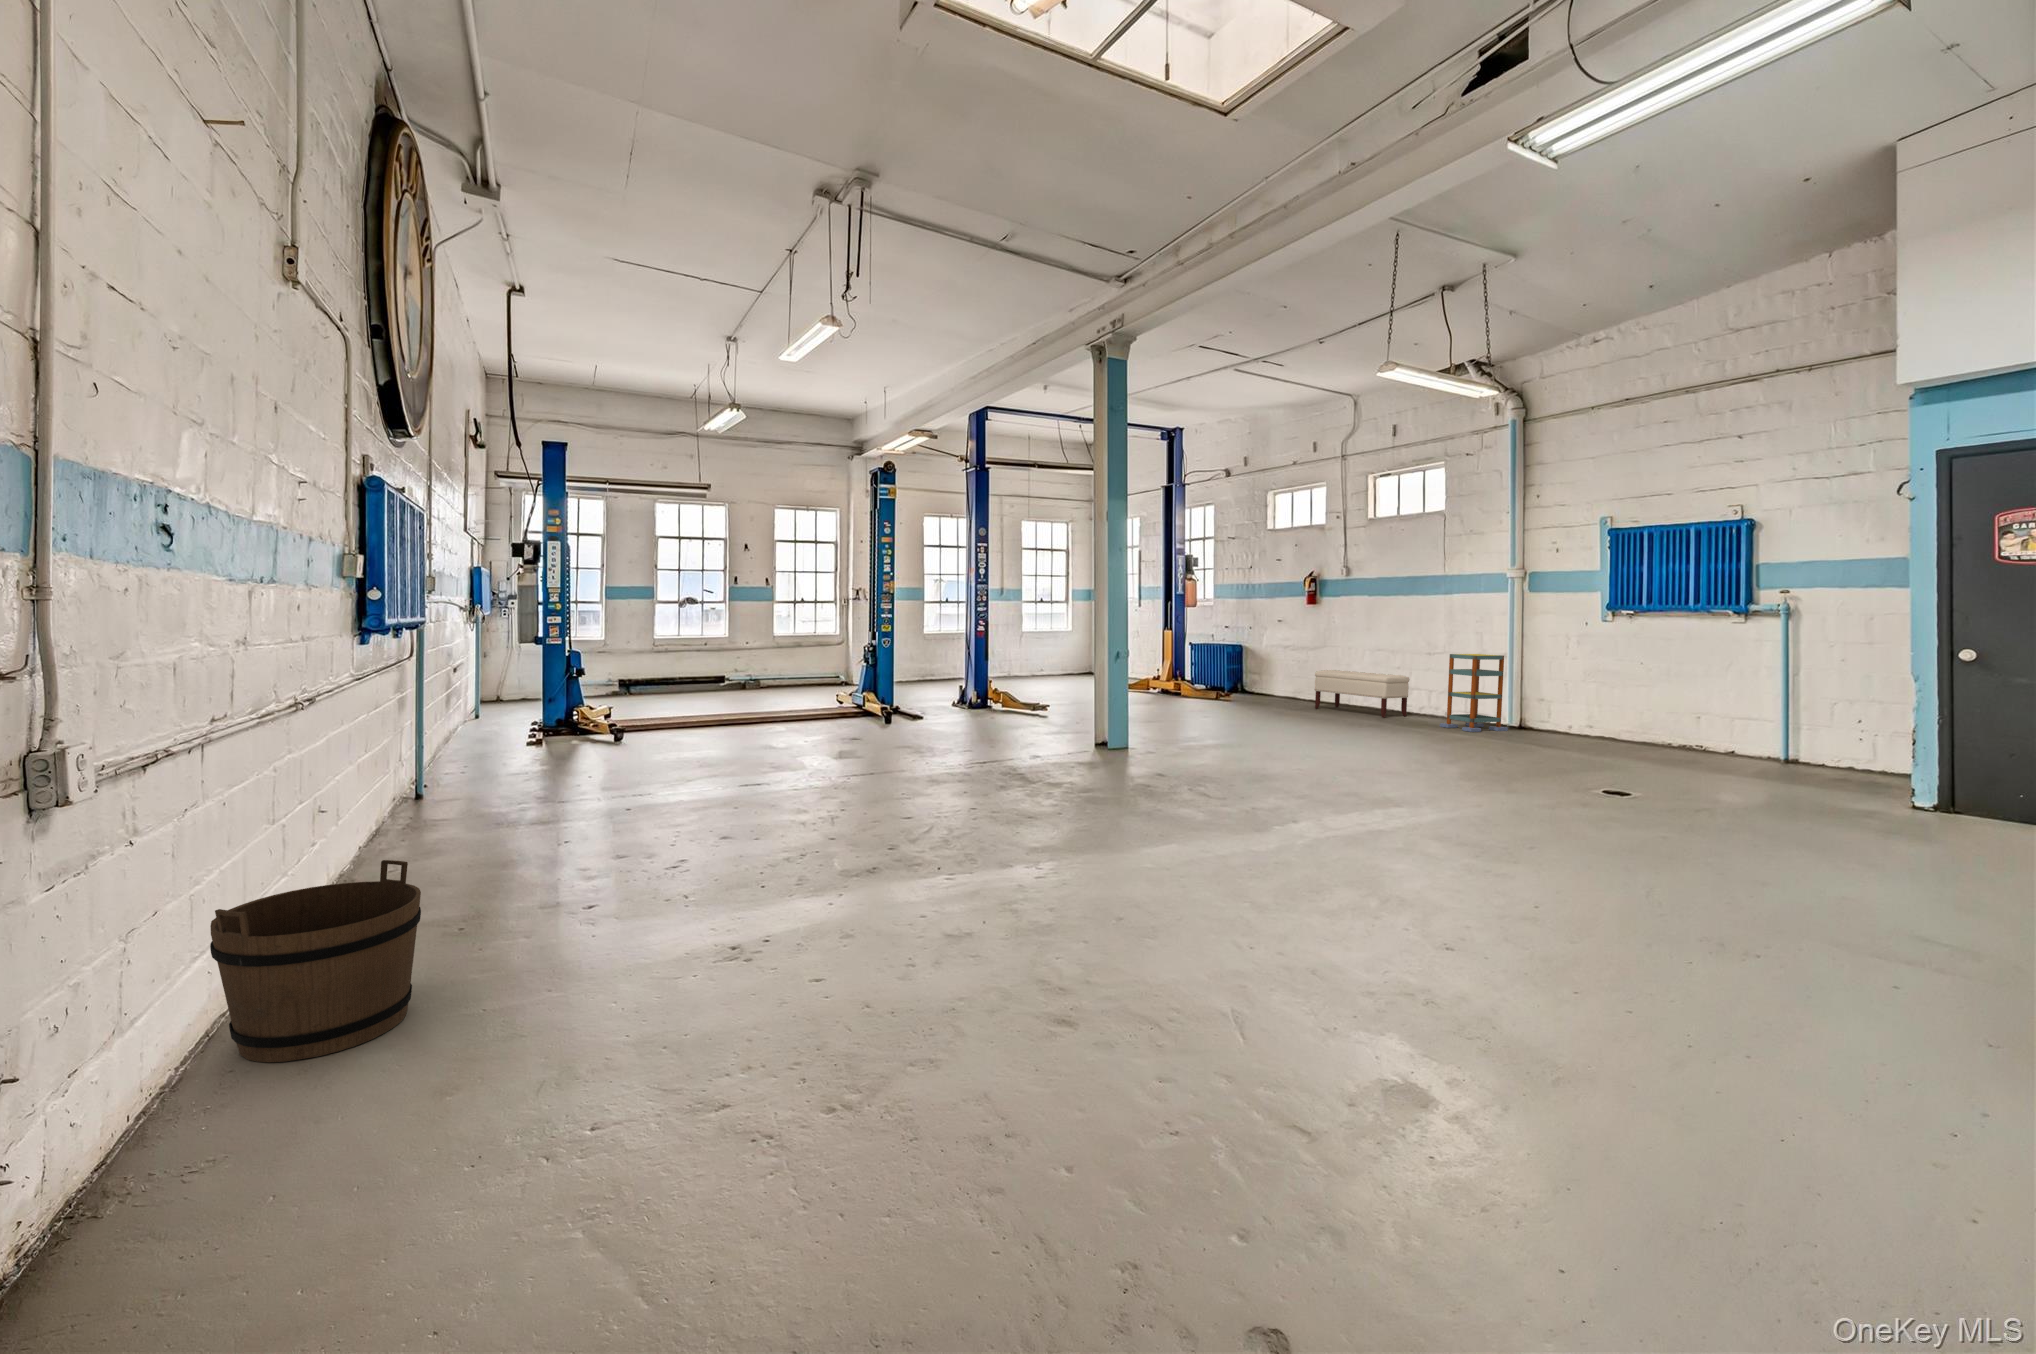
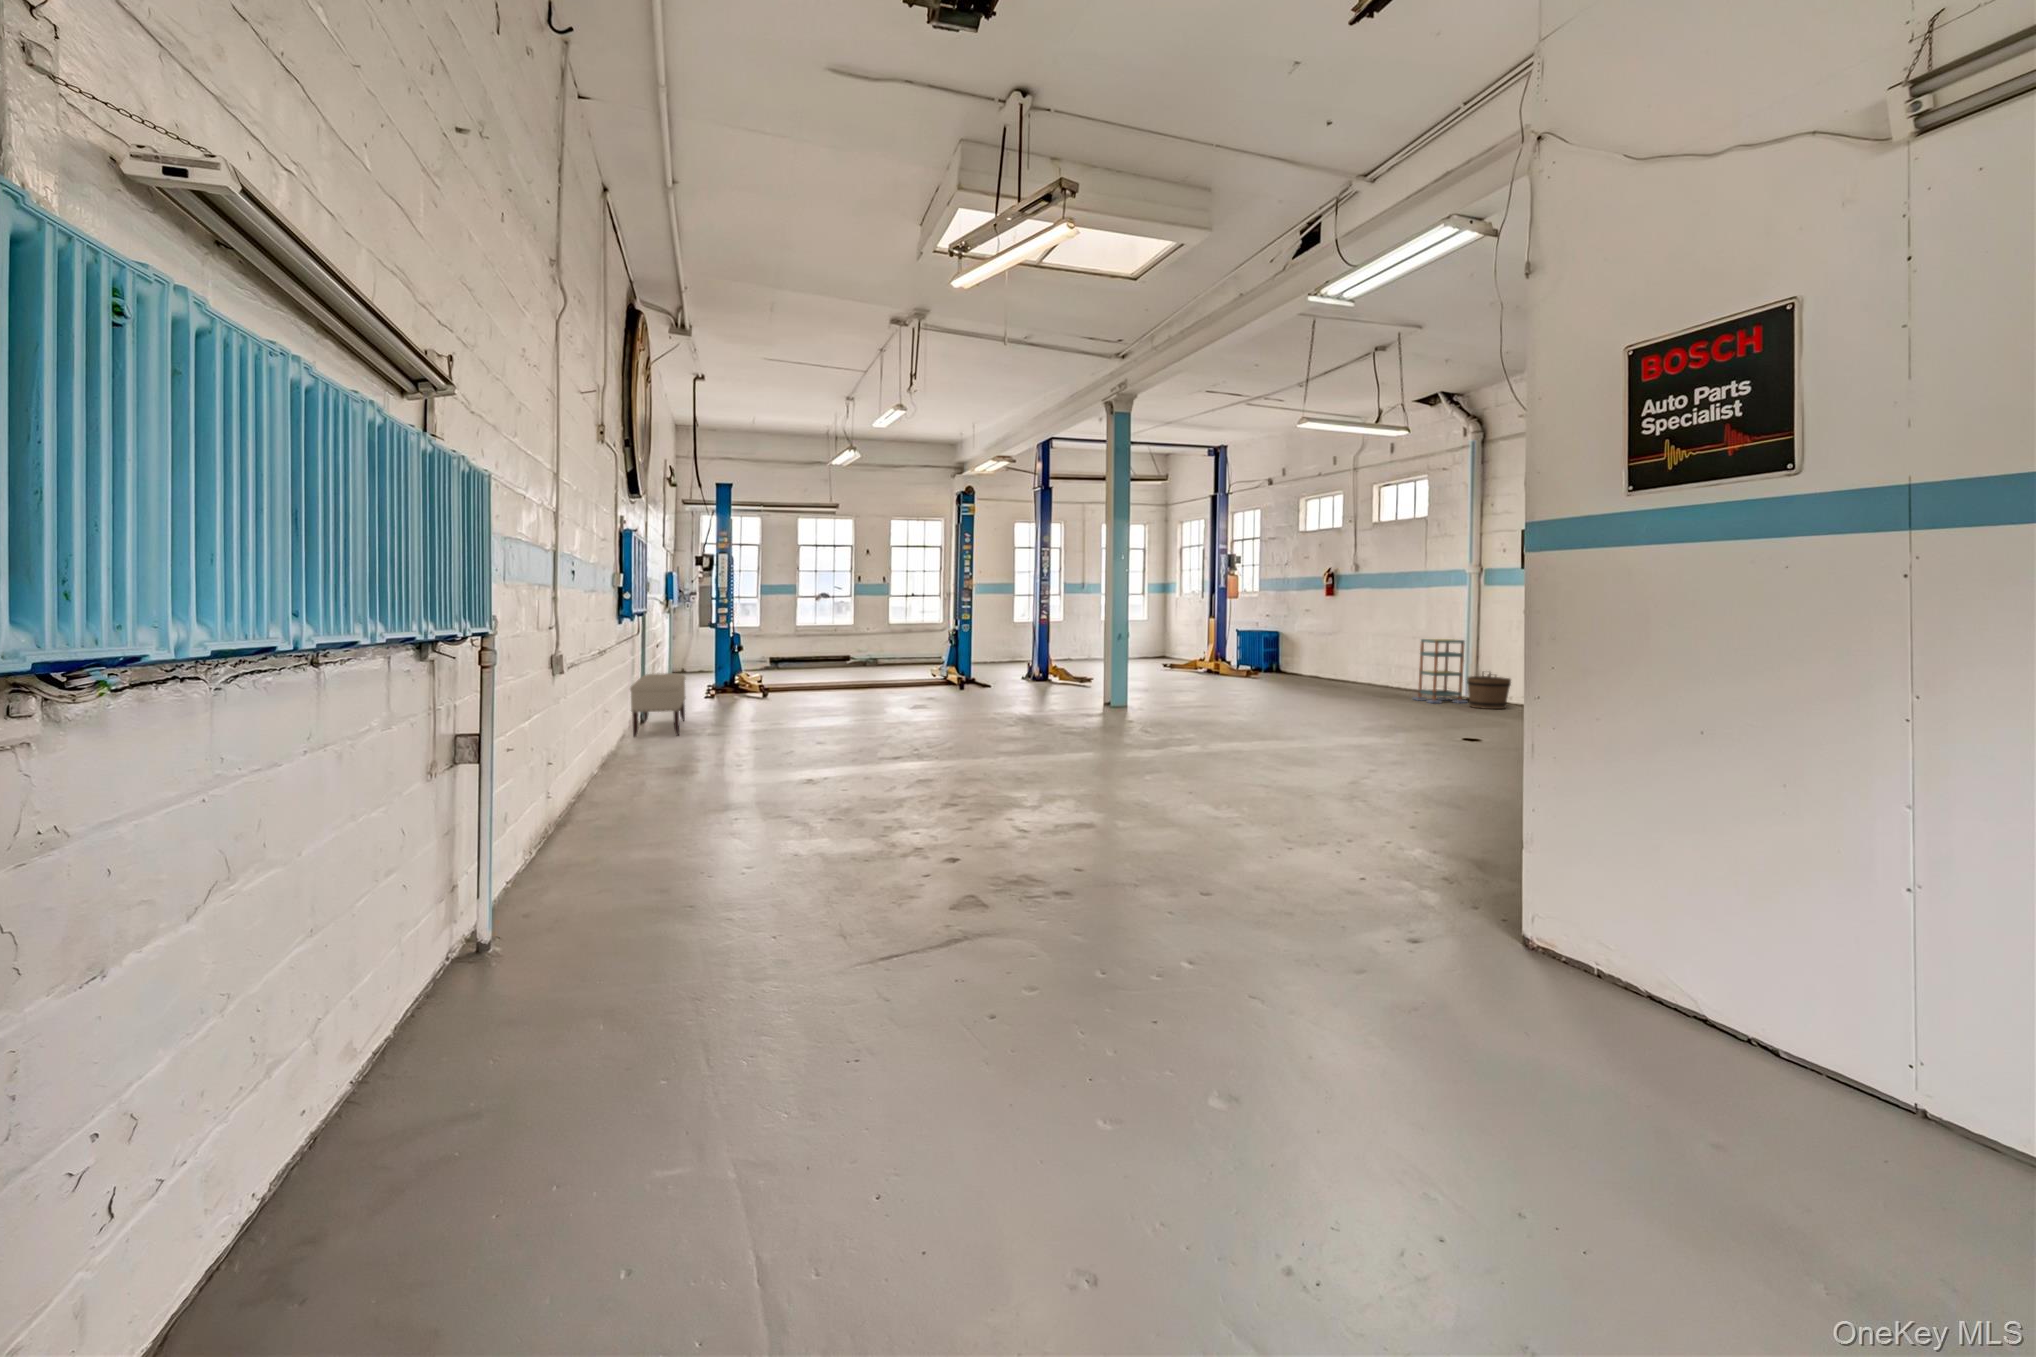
bench: present [1315,670,1410,718] -> present [630,673,685,737]
bucket: present [210,860,421,1062] -> present [1467,673,1511,709]

